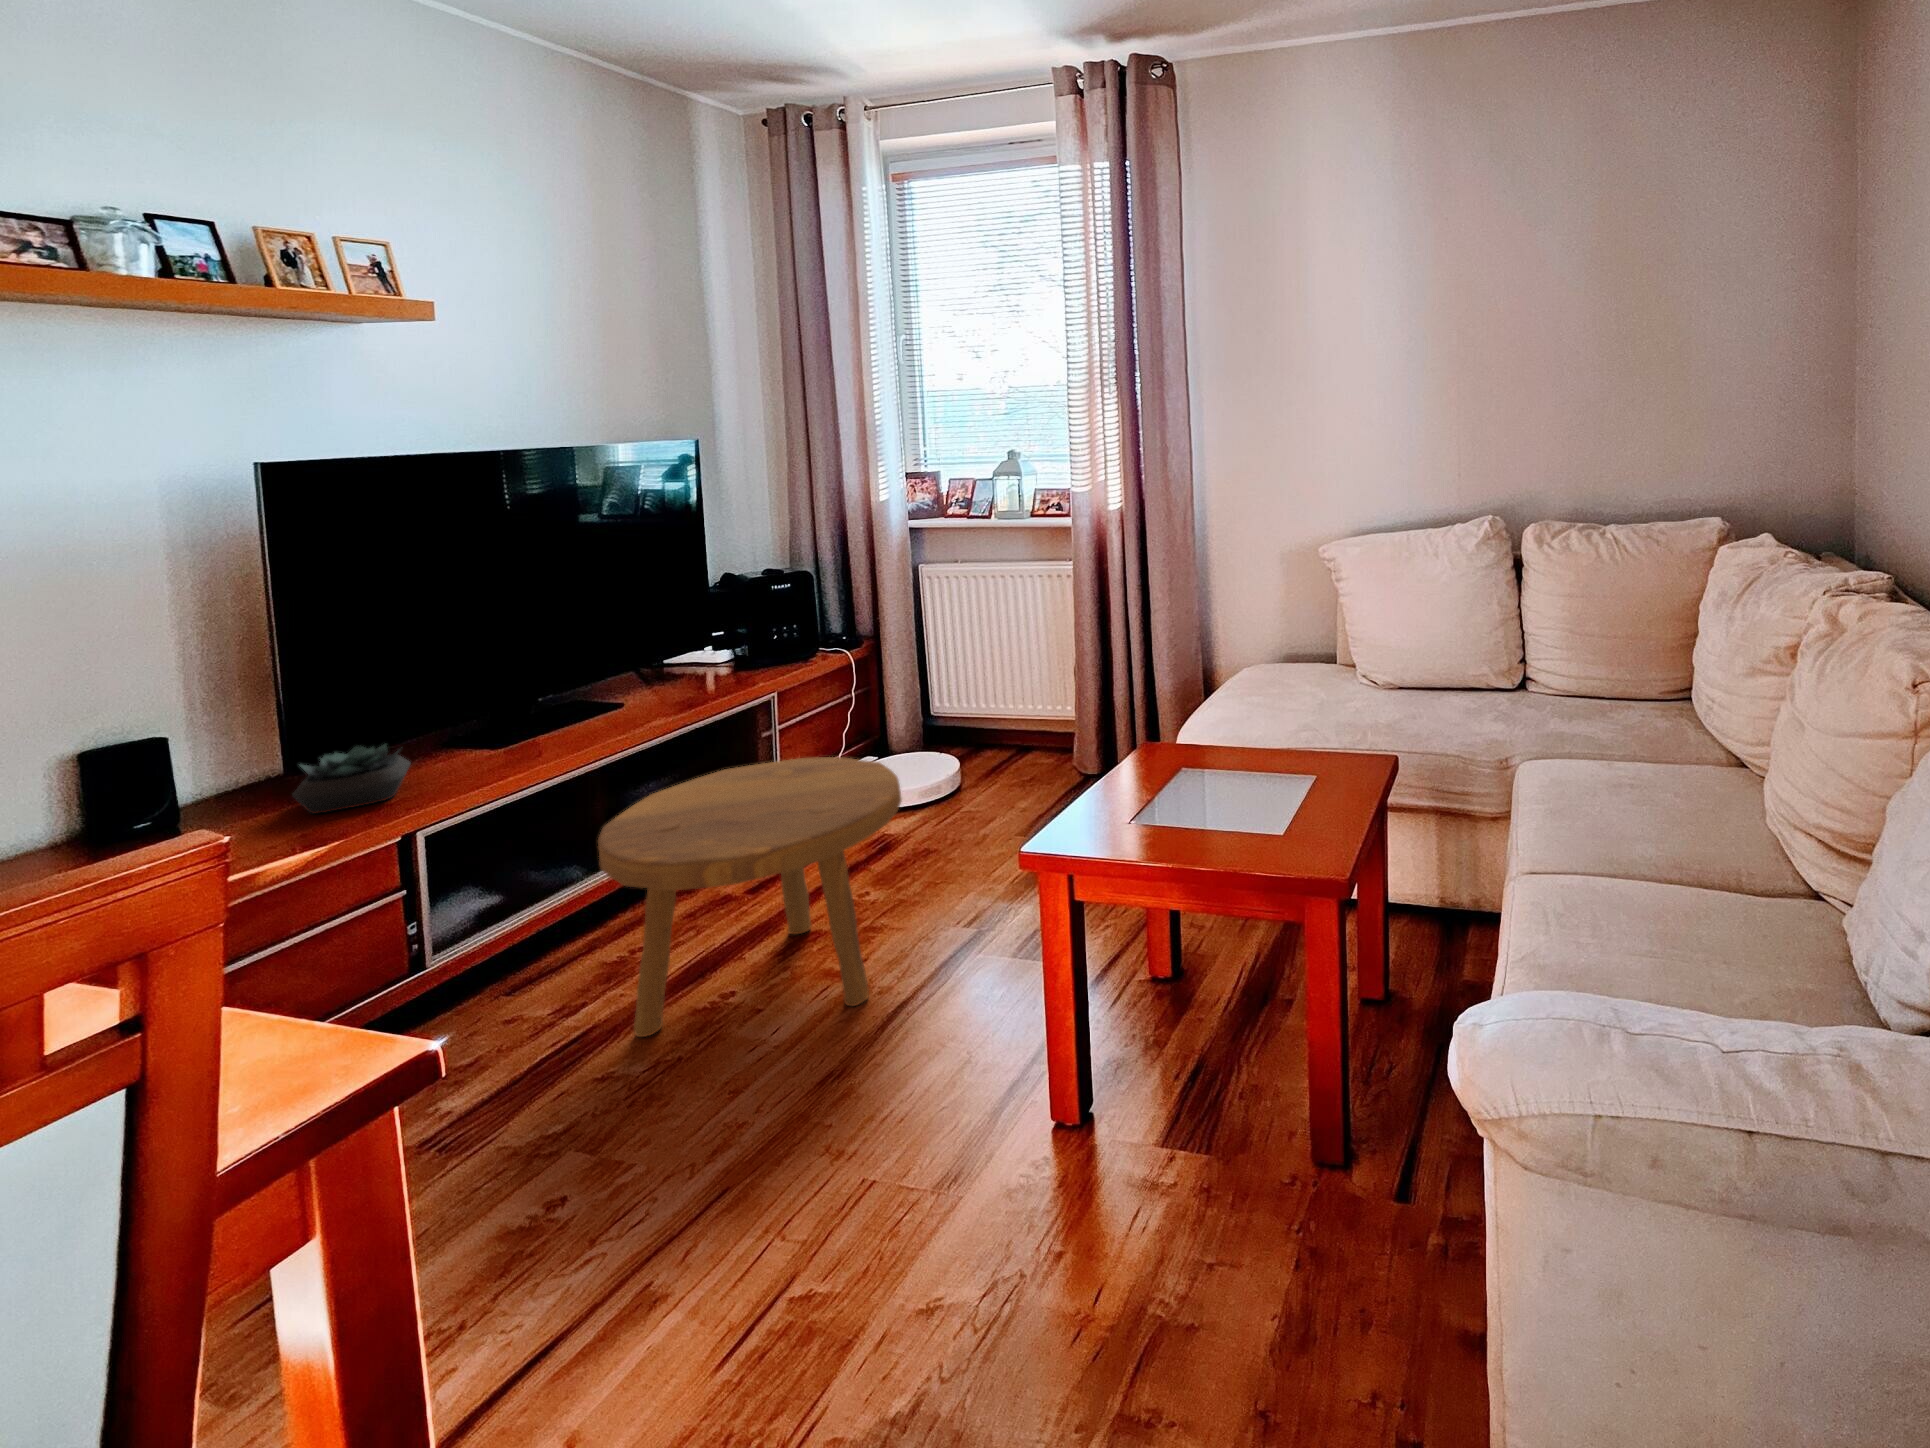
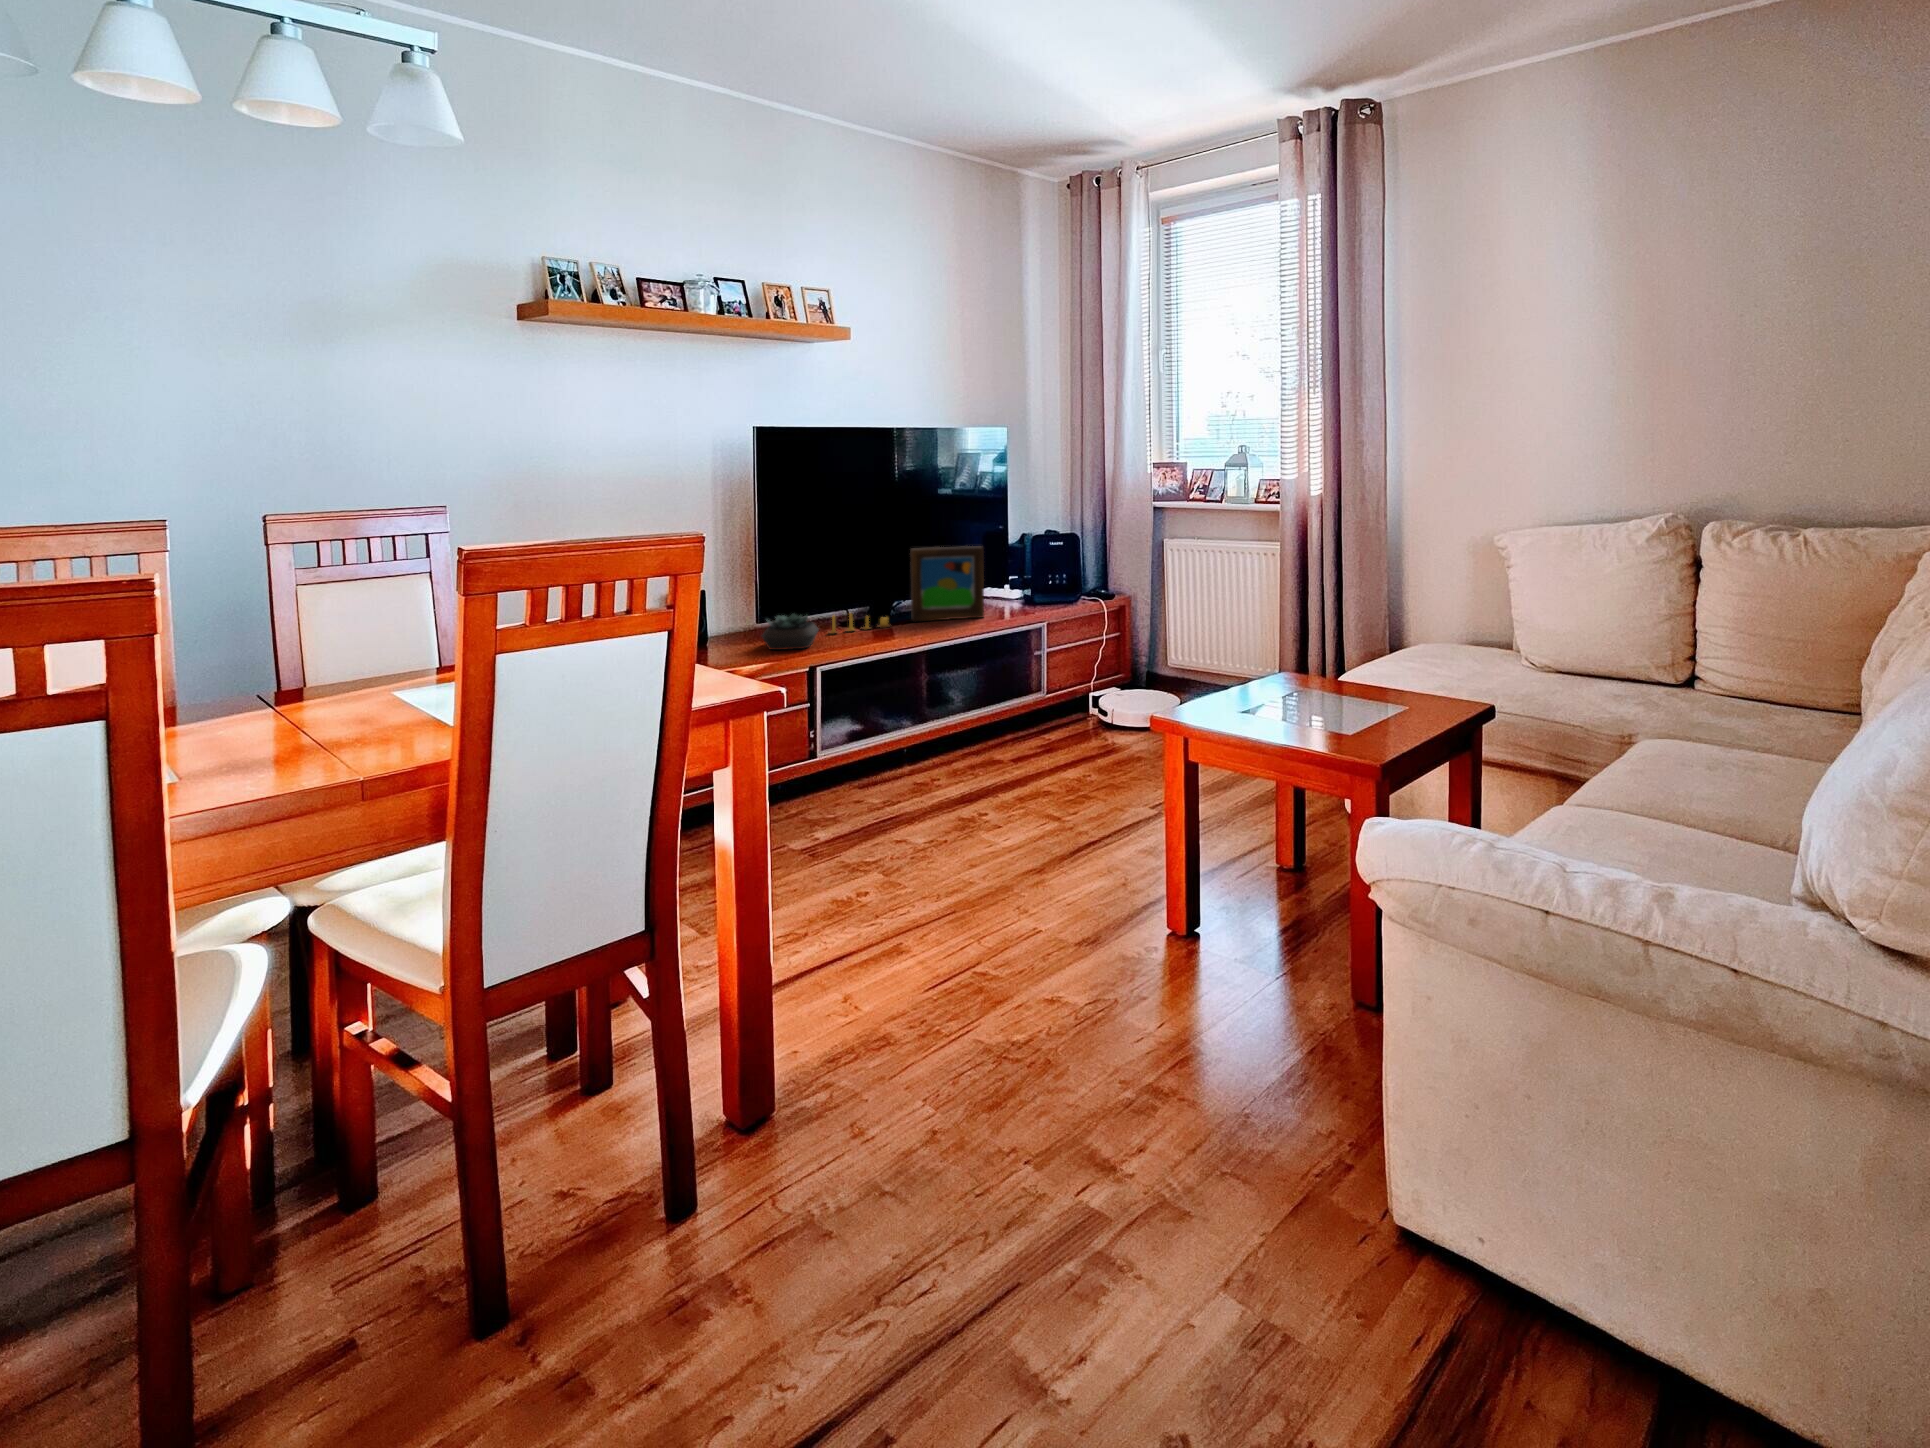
picture frame: none [567,601,694,719] -> present [910,546,984,621]
candle: none [425,719,542,763] -> present [829,614,890,634]
footstool: present [598,757,901,1037] -> none [908,662,1100,840]

